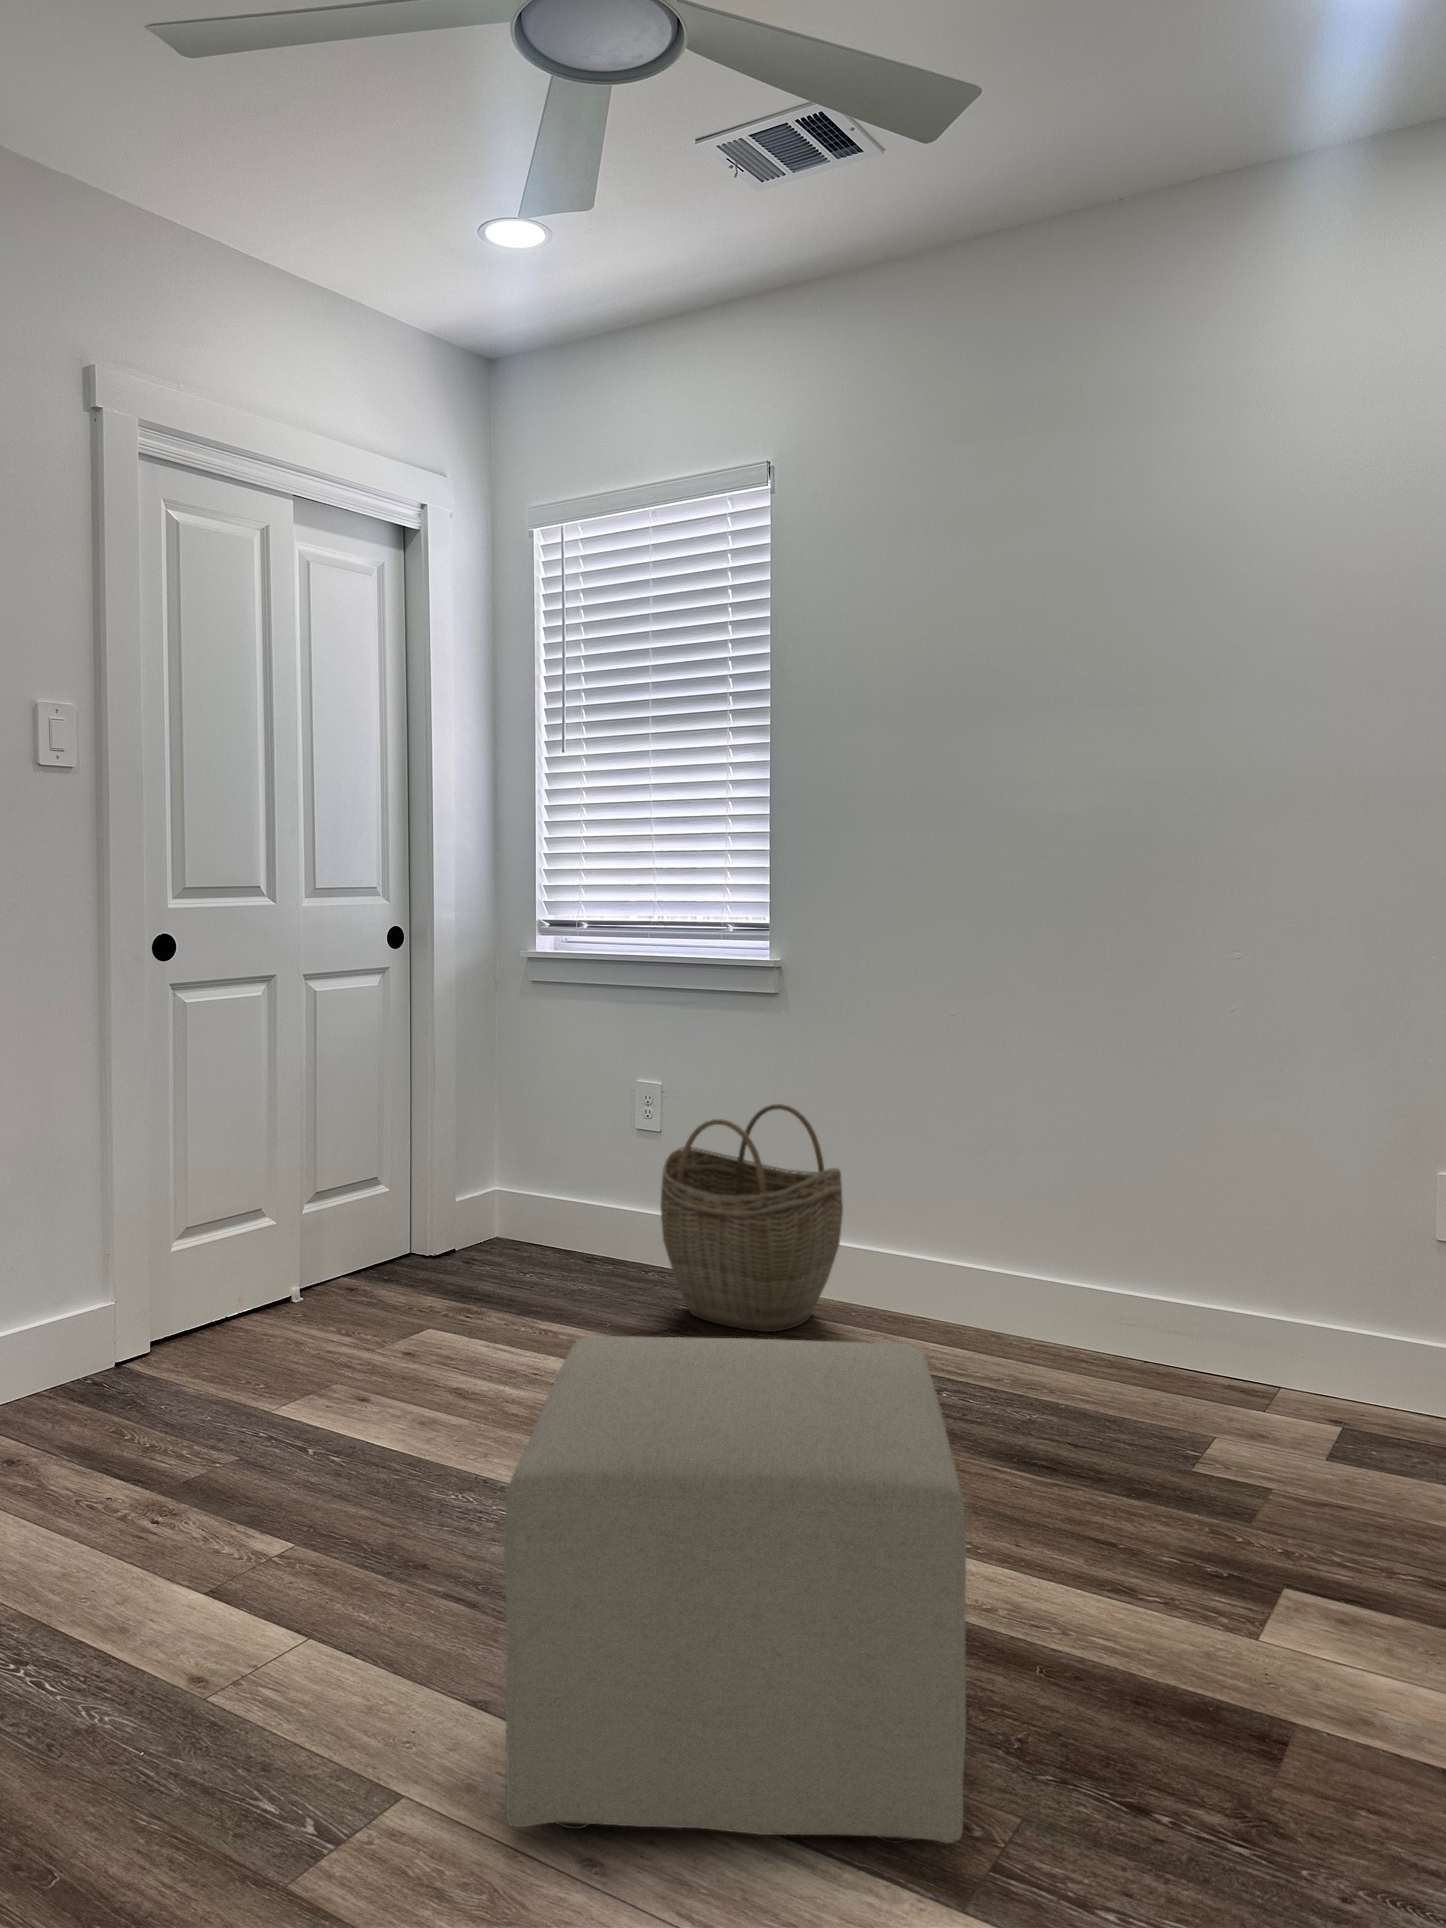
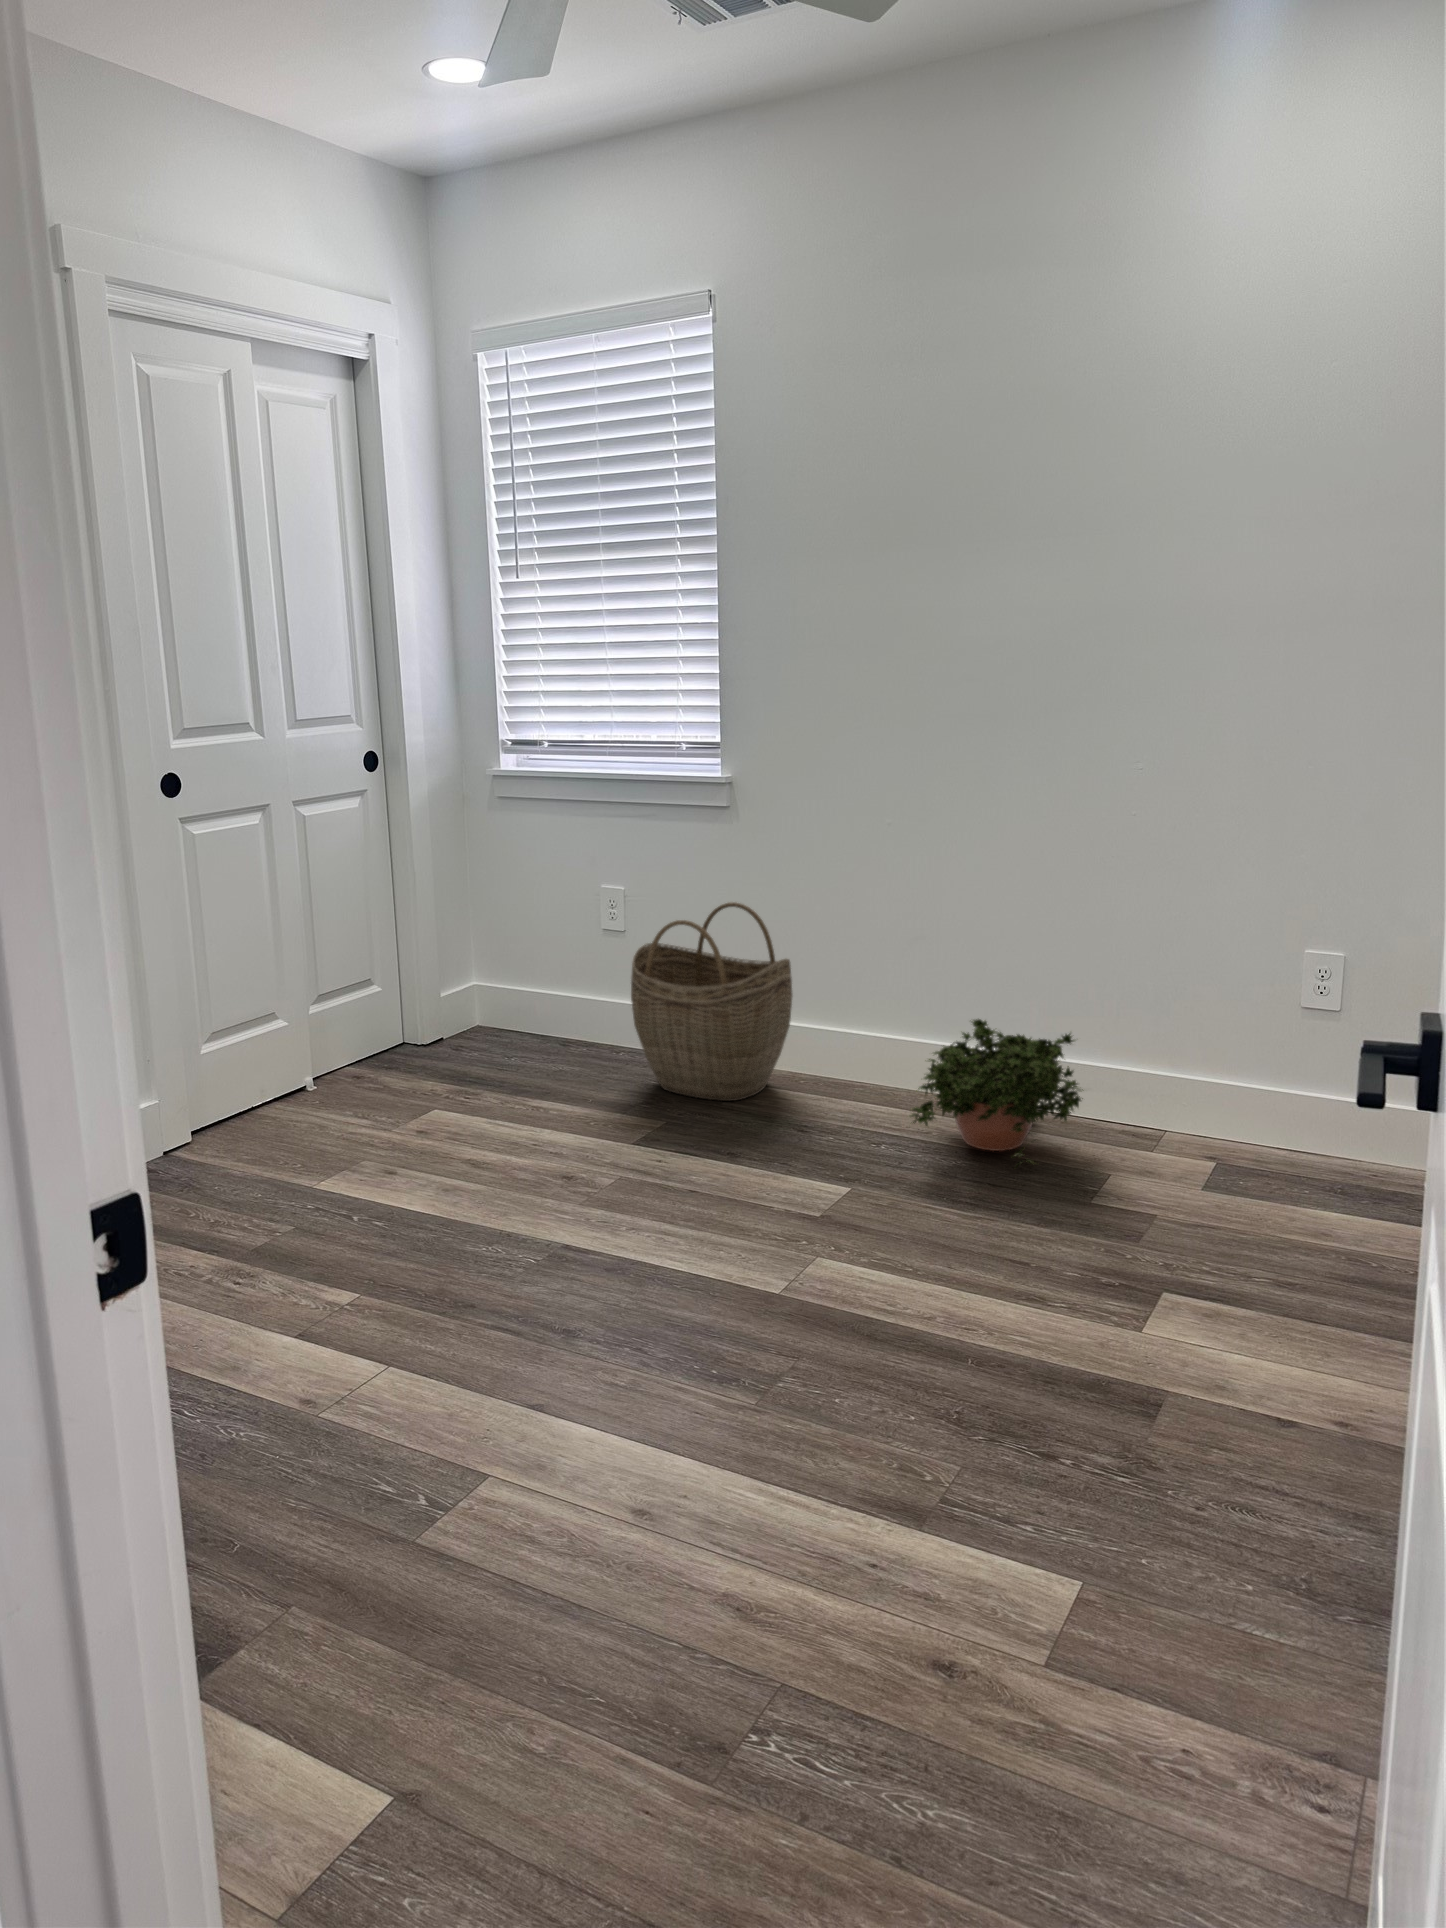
potted plant: none [967,1242,1185,1425] -> present [910,1019,1084,1164]
ottoman: present [503,1337,966,1844] -> none [563,1120,920,1490]

